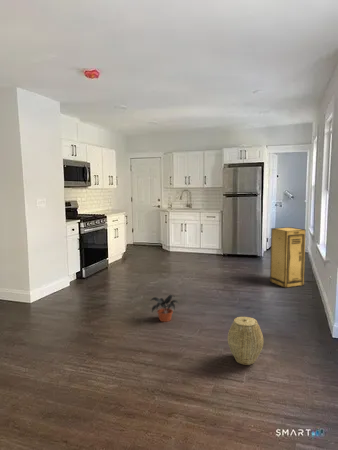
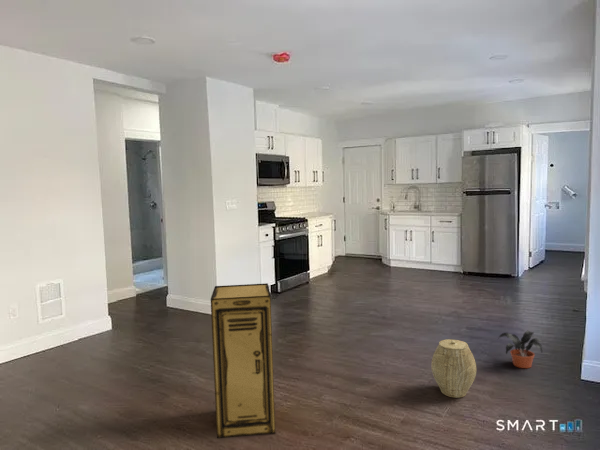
storage cabinet: present [270,227,306,288] -> present [211,283,275,438]
potted plant: present [152,295,177,322] -> present [499,330,542,368]

